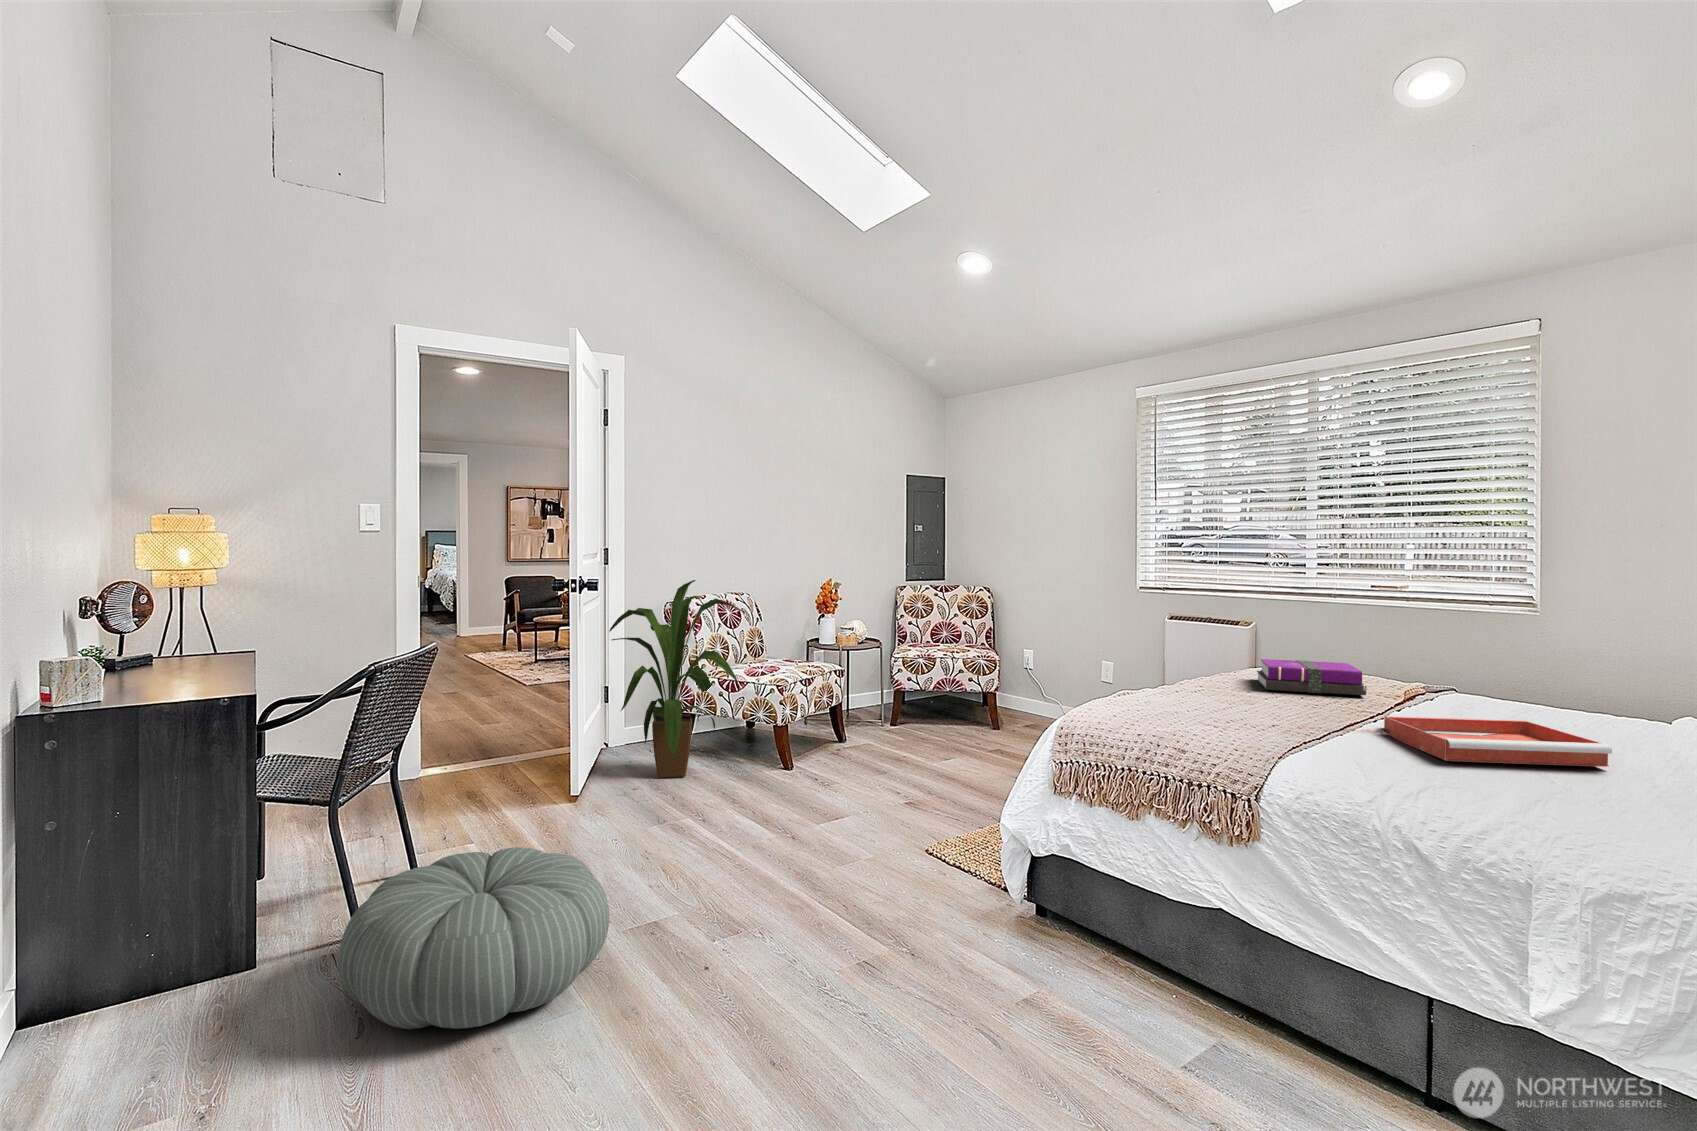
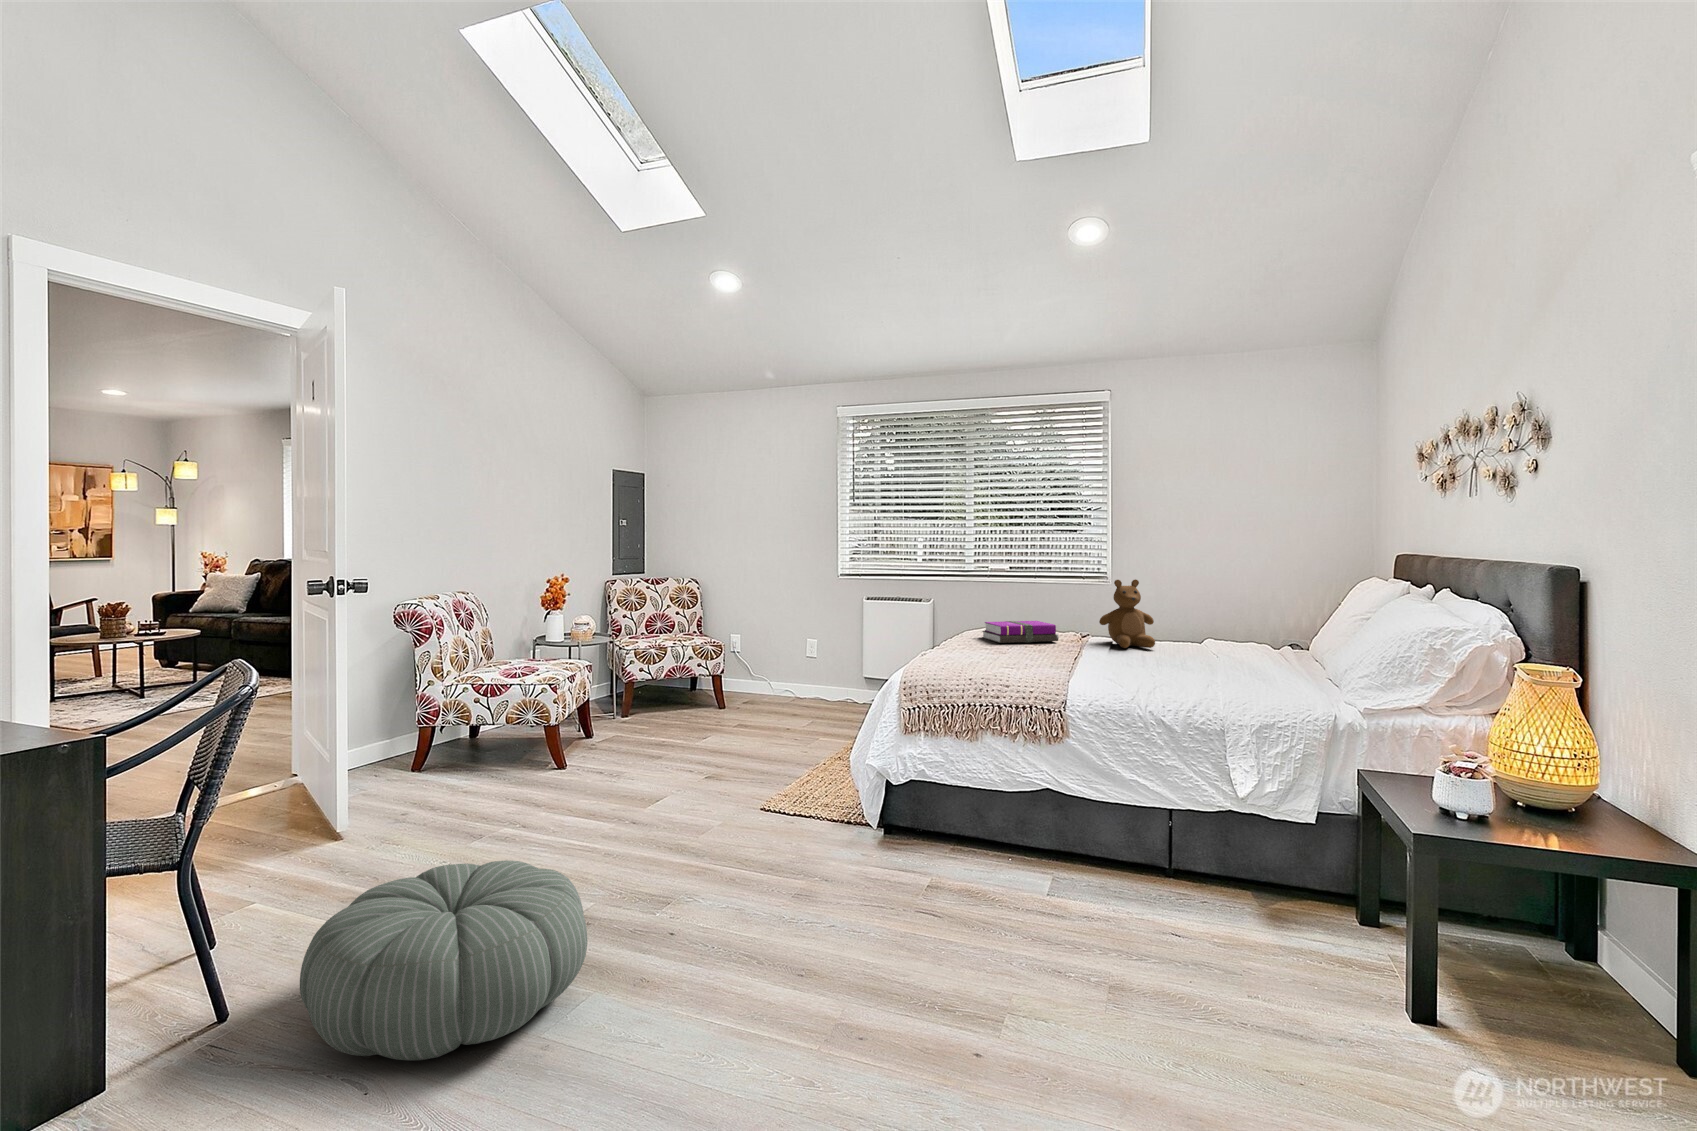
house plant: present [609,580,745,778] -> none [345,580,521,796]
teddy bear: none [1443,610,1550,721] -> present [1099,579,1155,648]
tray: present [1384,716,1612,767] -> none [1093,646,1213,673]

